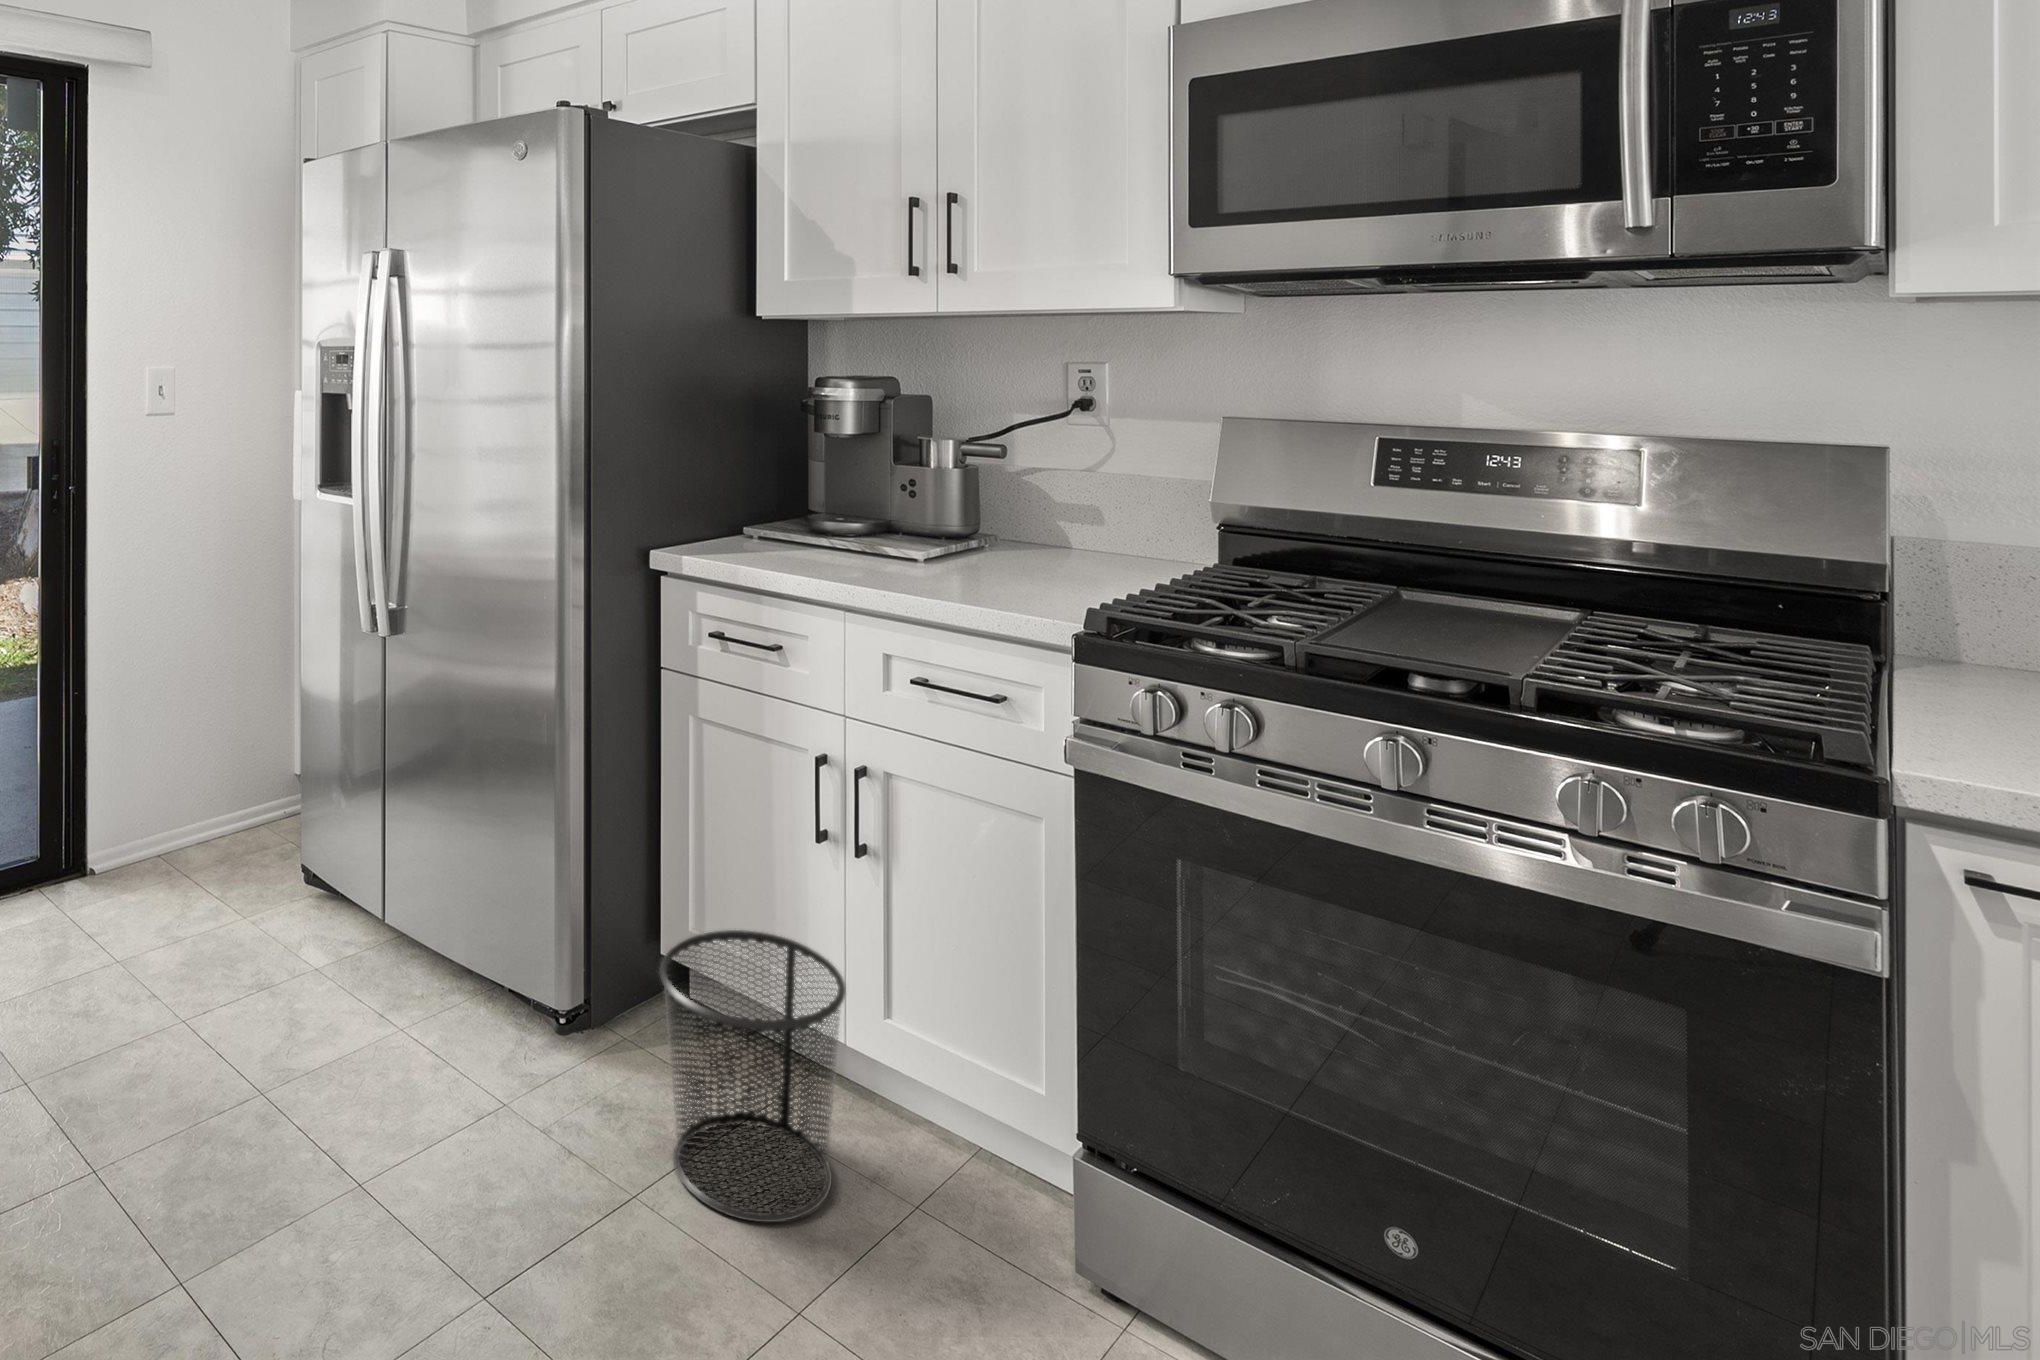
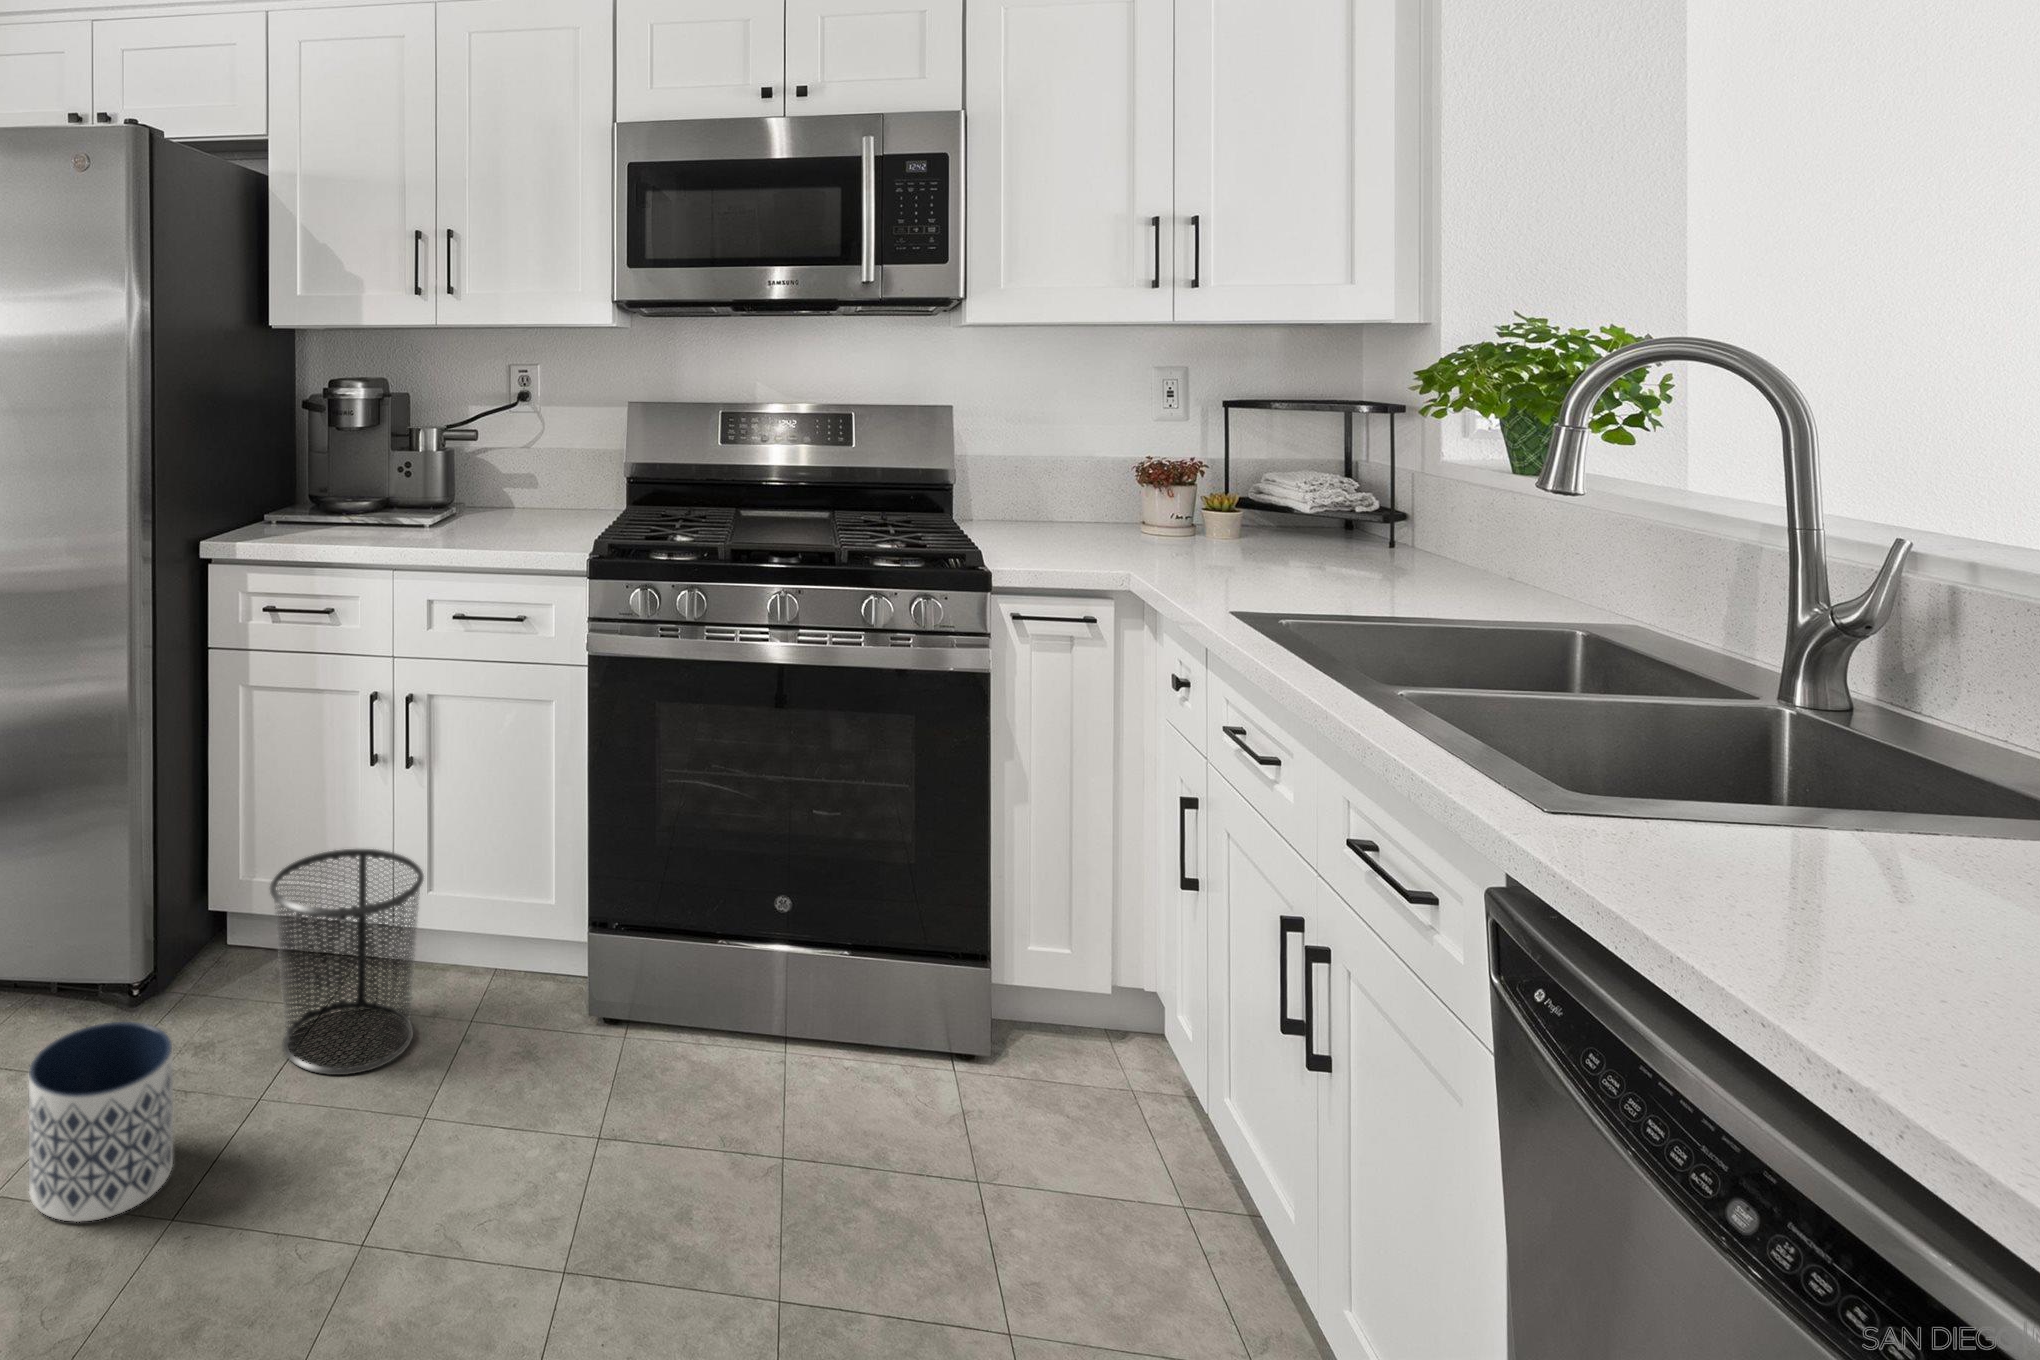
planter: none [353,1055,499,1281] -> present [29,1022,173,1222]

